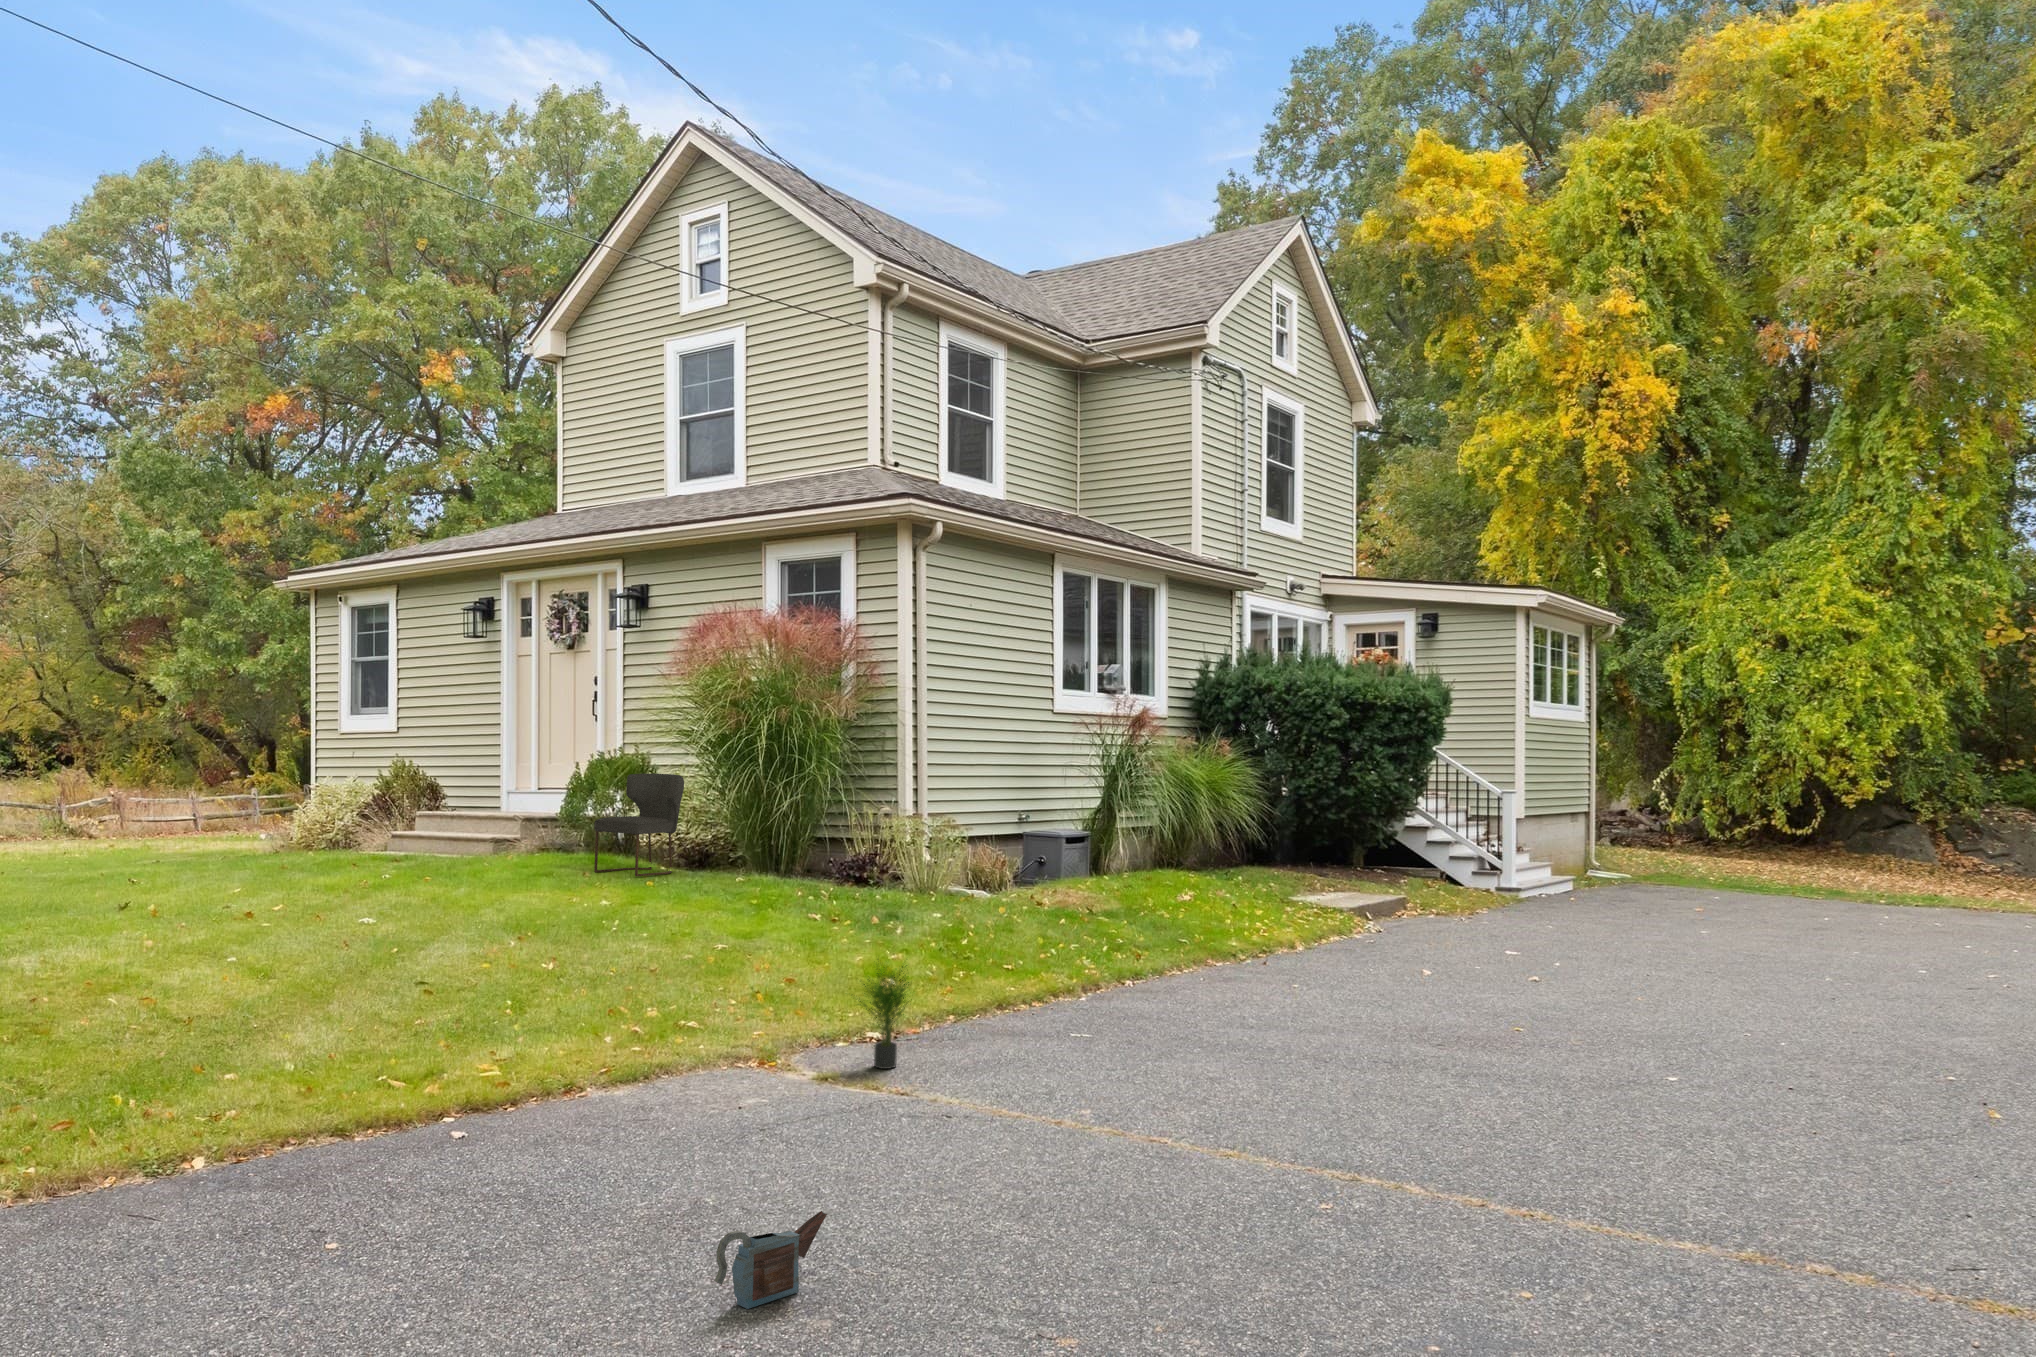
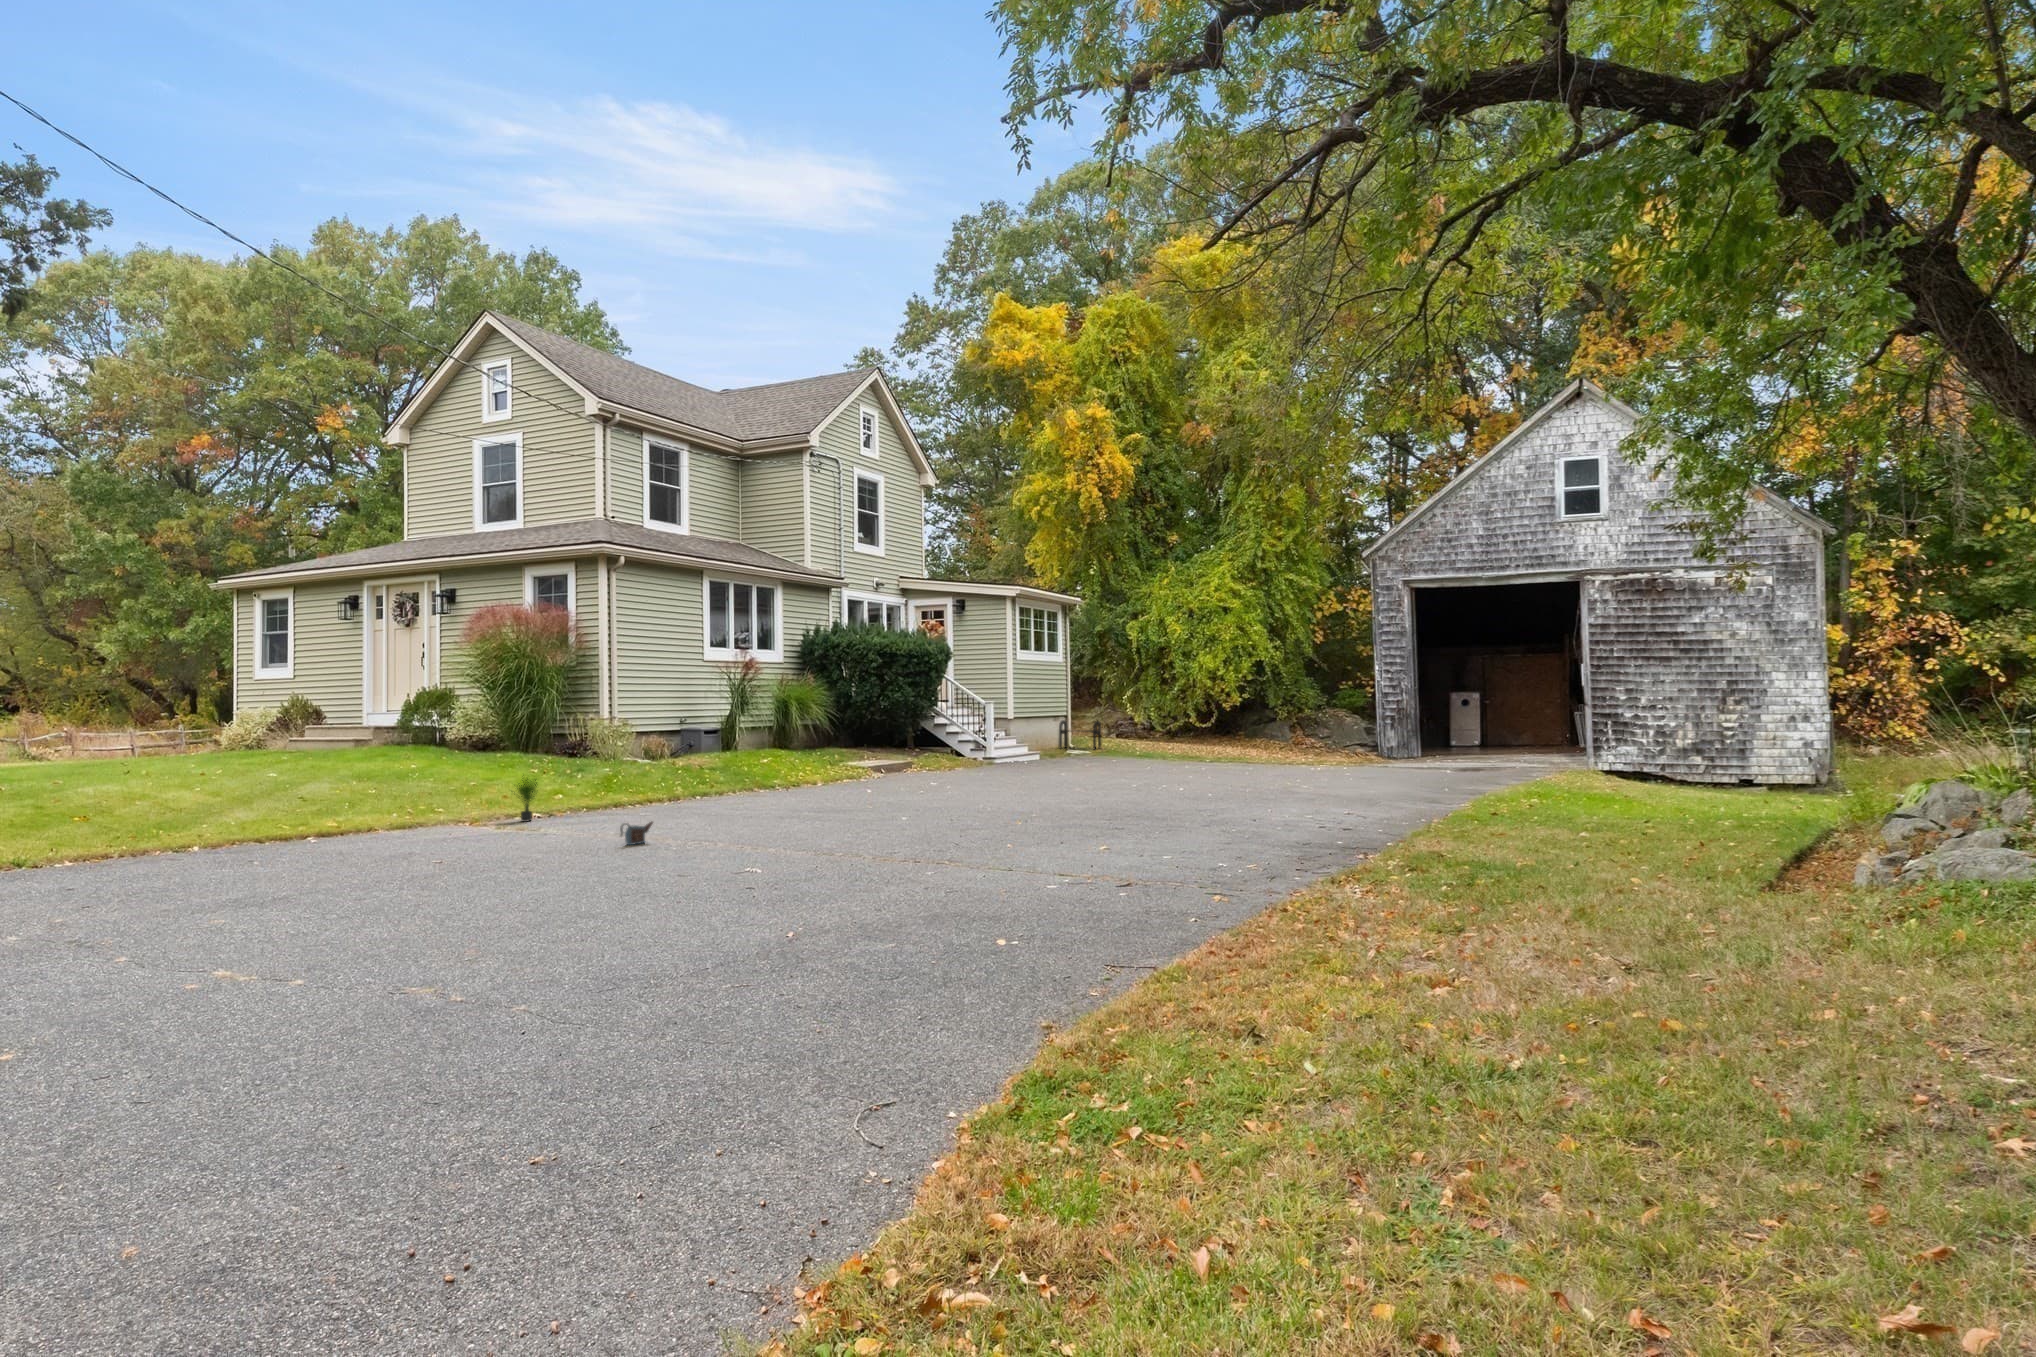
chair: present [594,773,684,877] -> none [418,700,472,757]
bench: none [1585,817,1660,870] -> present [1059,720,1101,749]
watering can: present [714,1211,827,1309] -> present [620,822,653,845]

